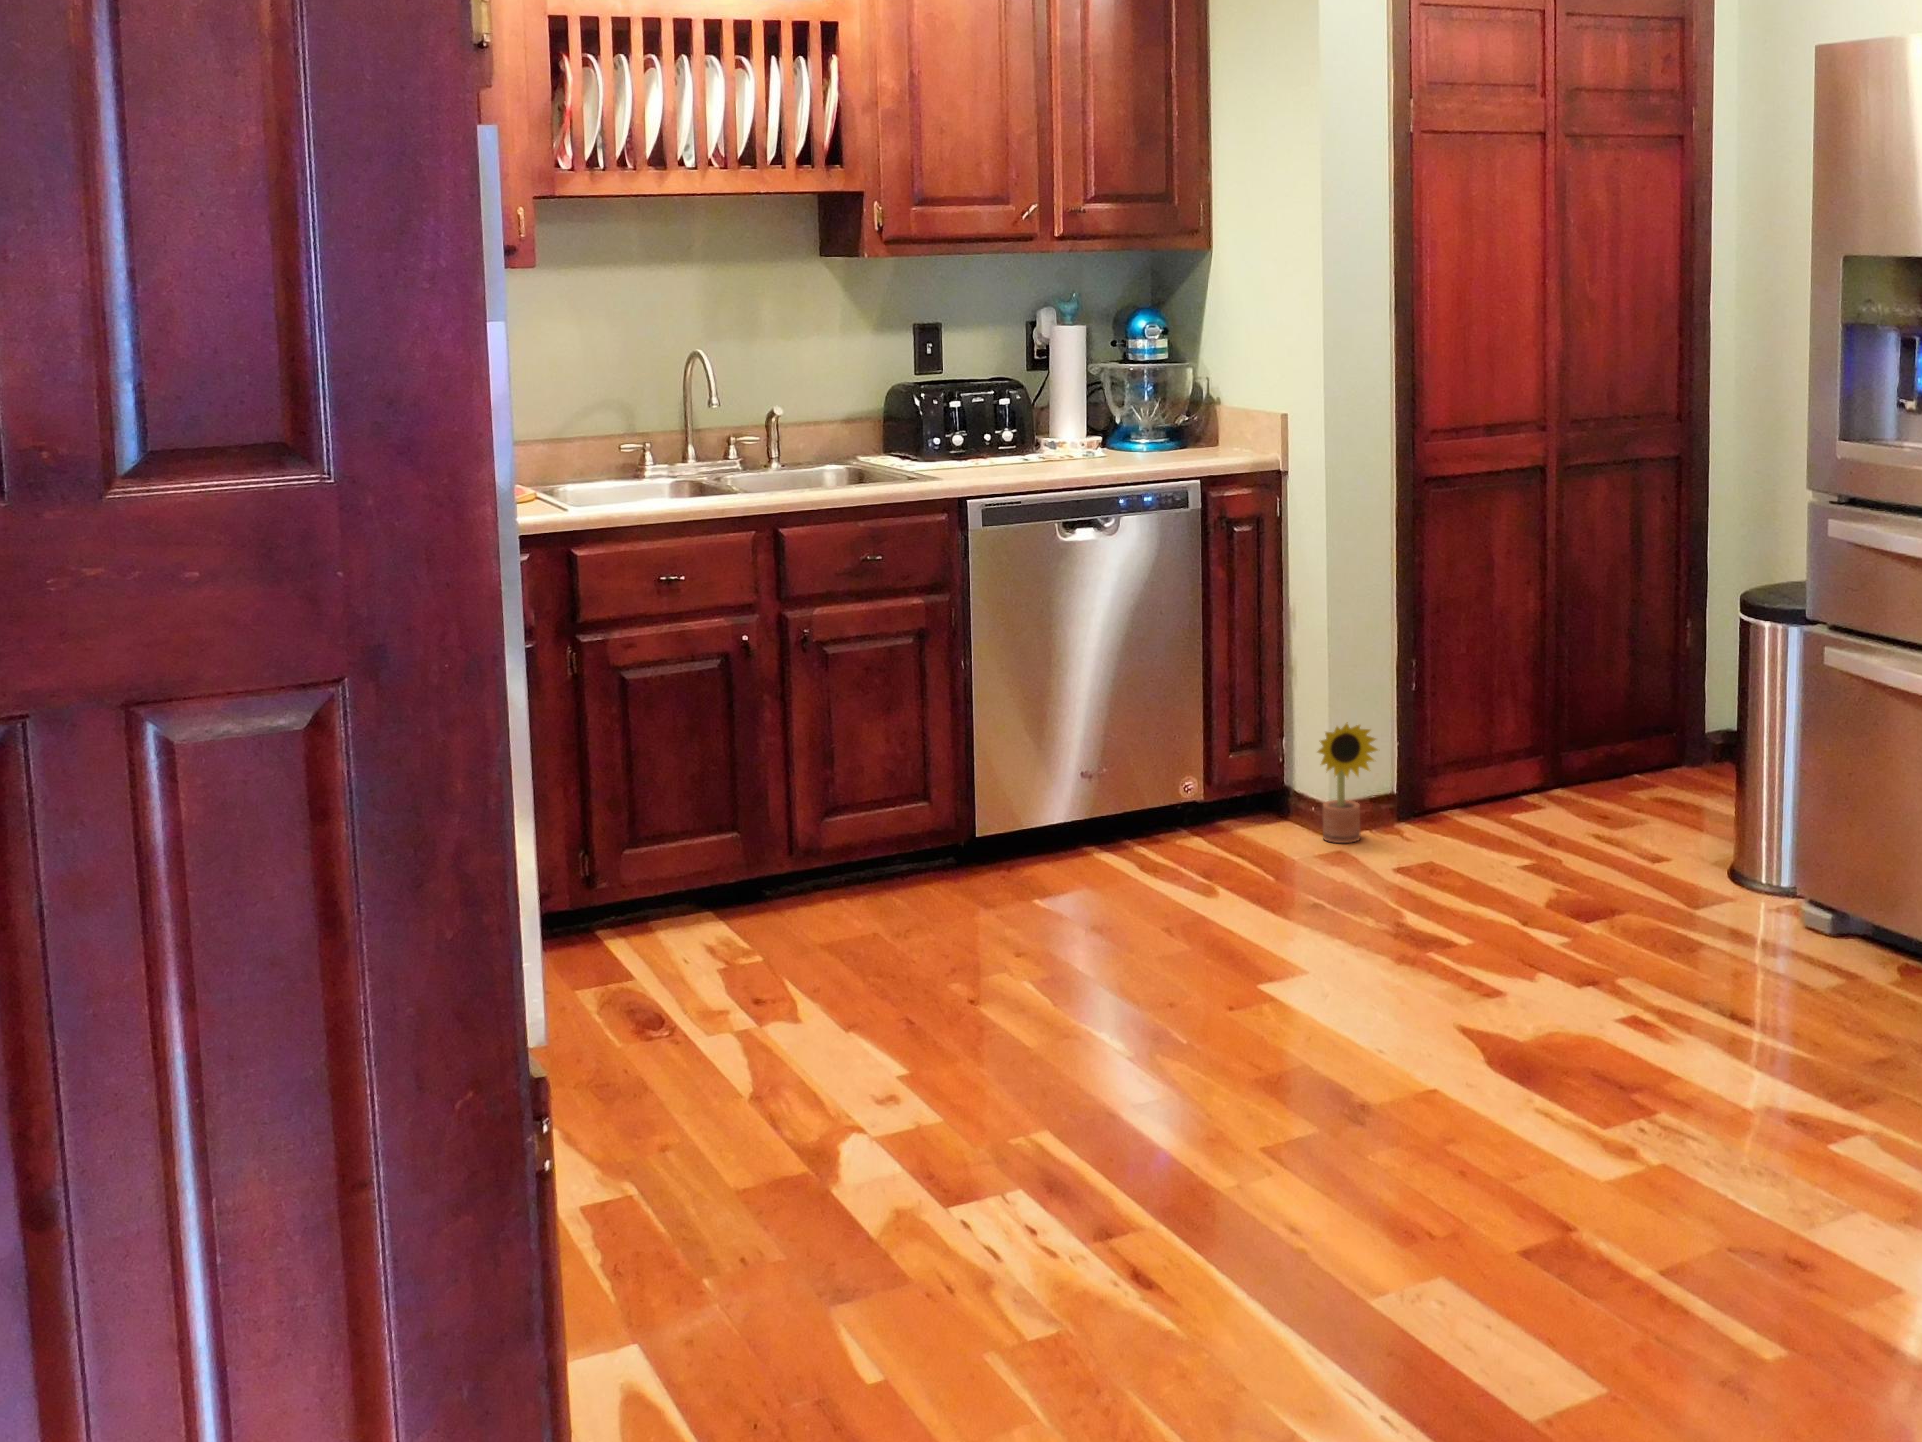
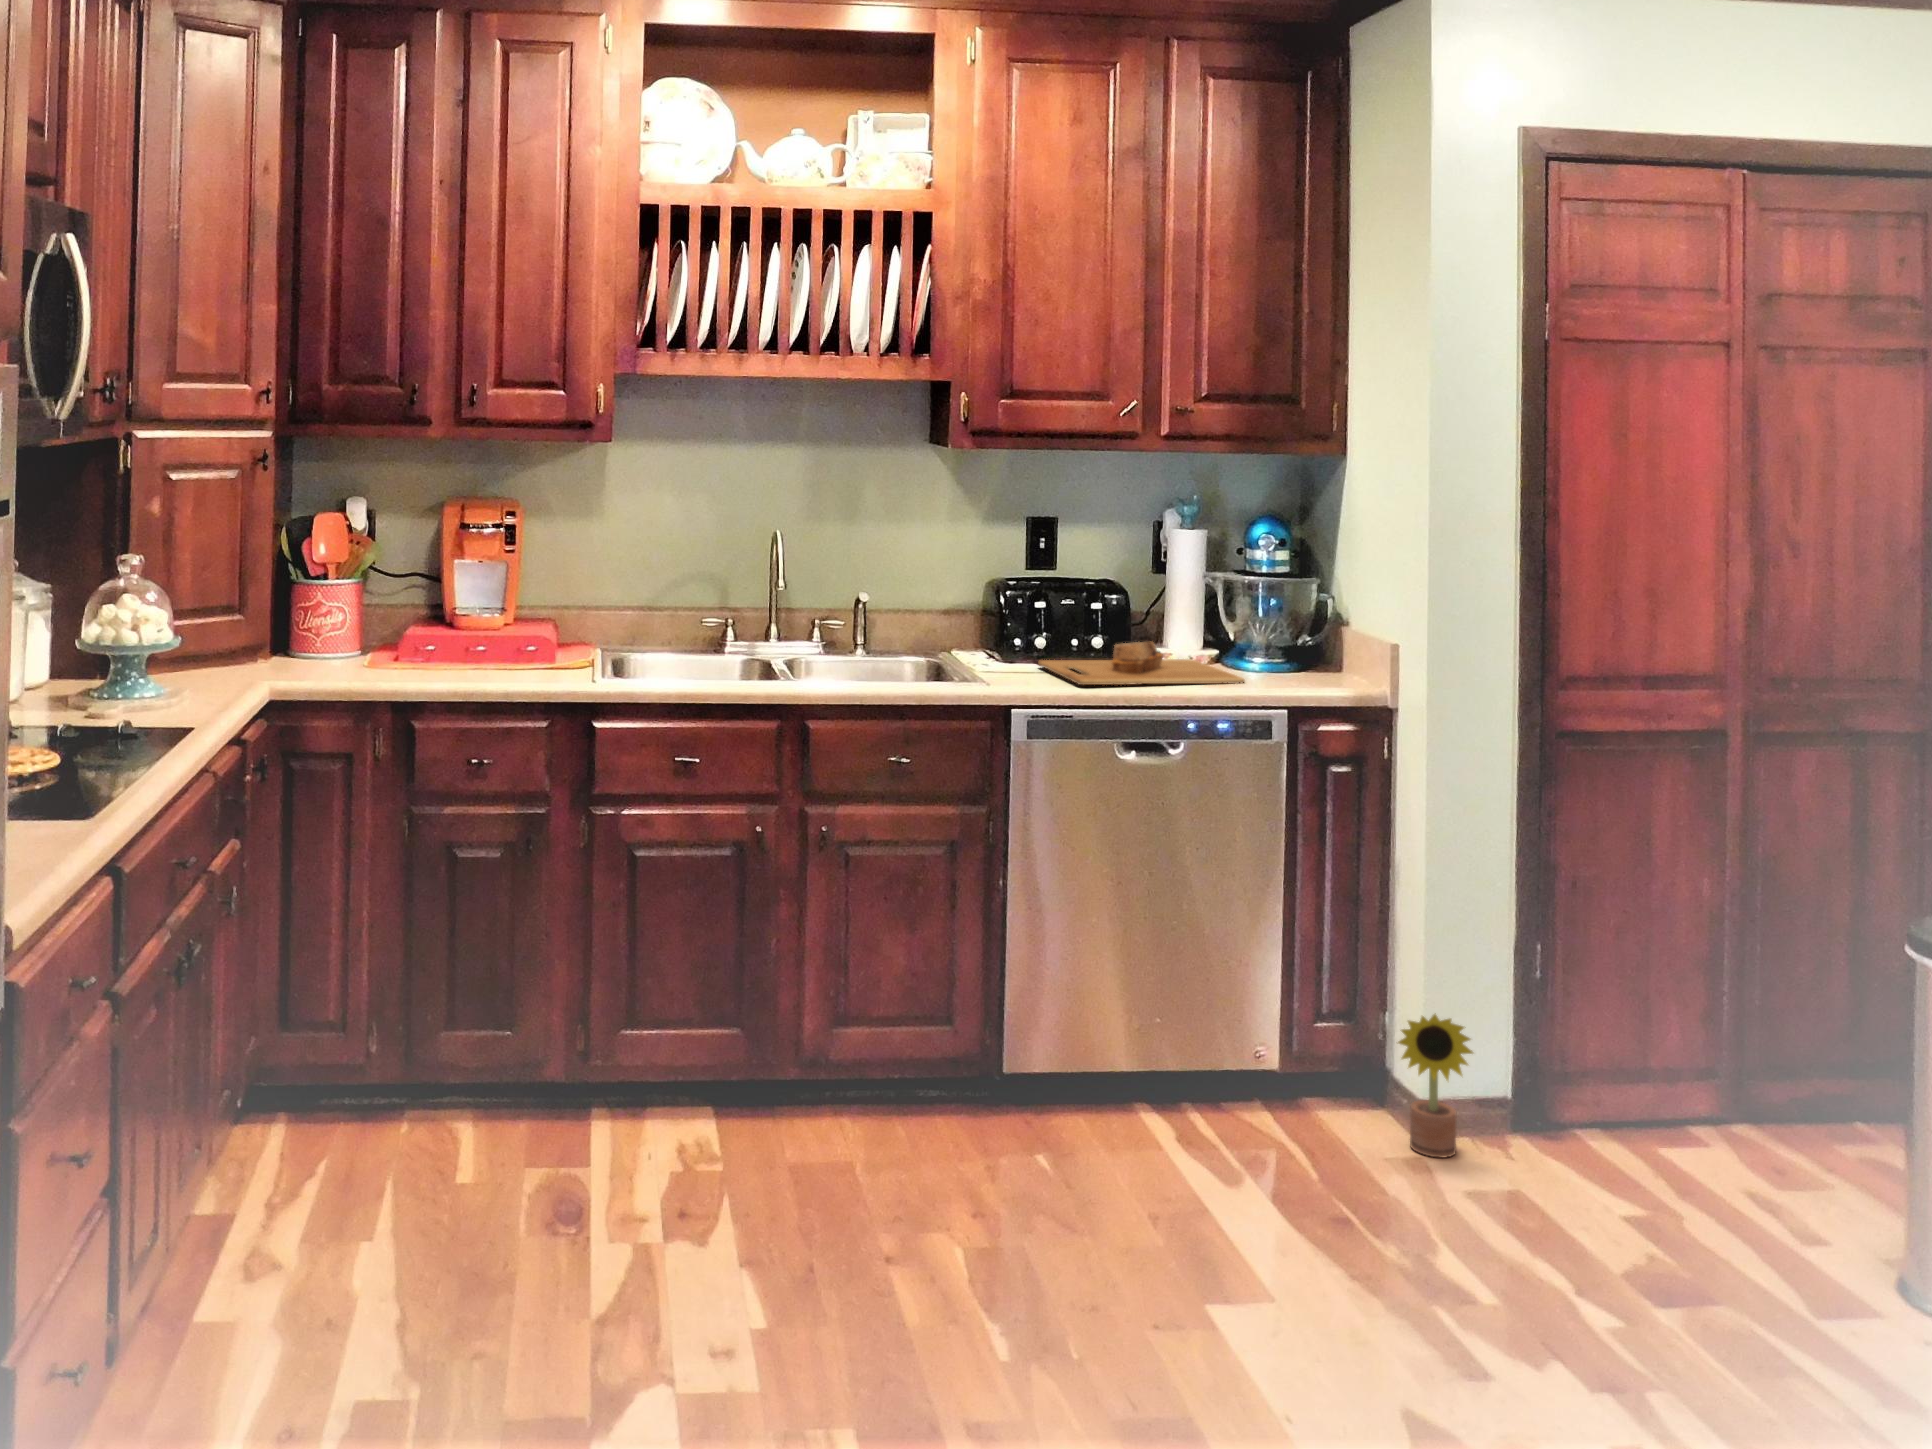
cutting board: none [959,434,1157,476] -> present [1038,642,1245,685]

